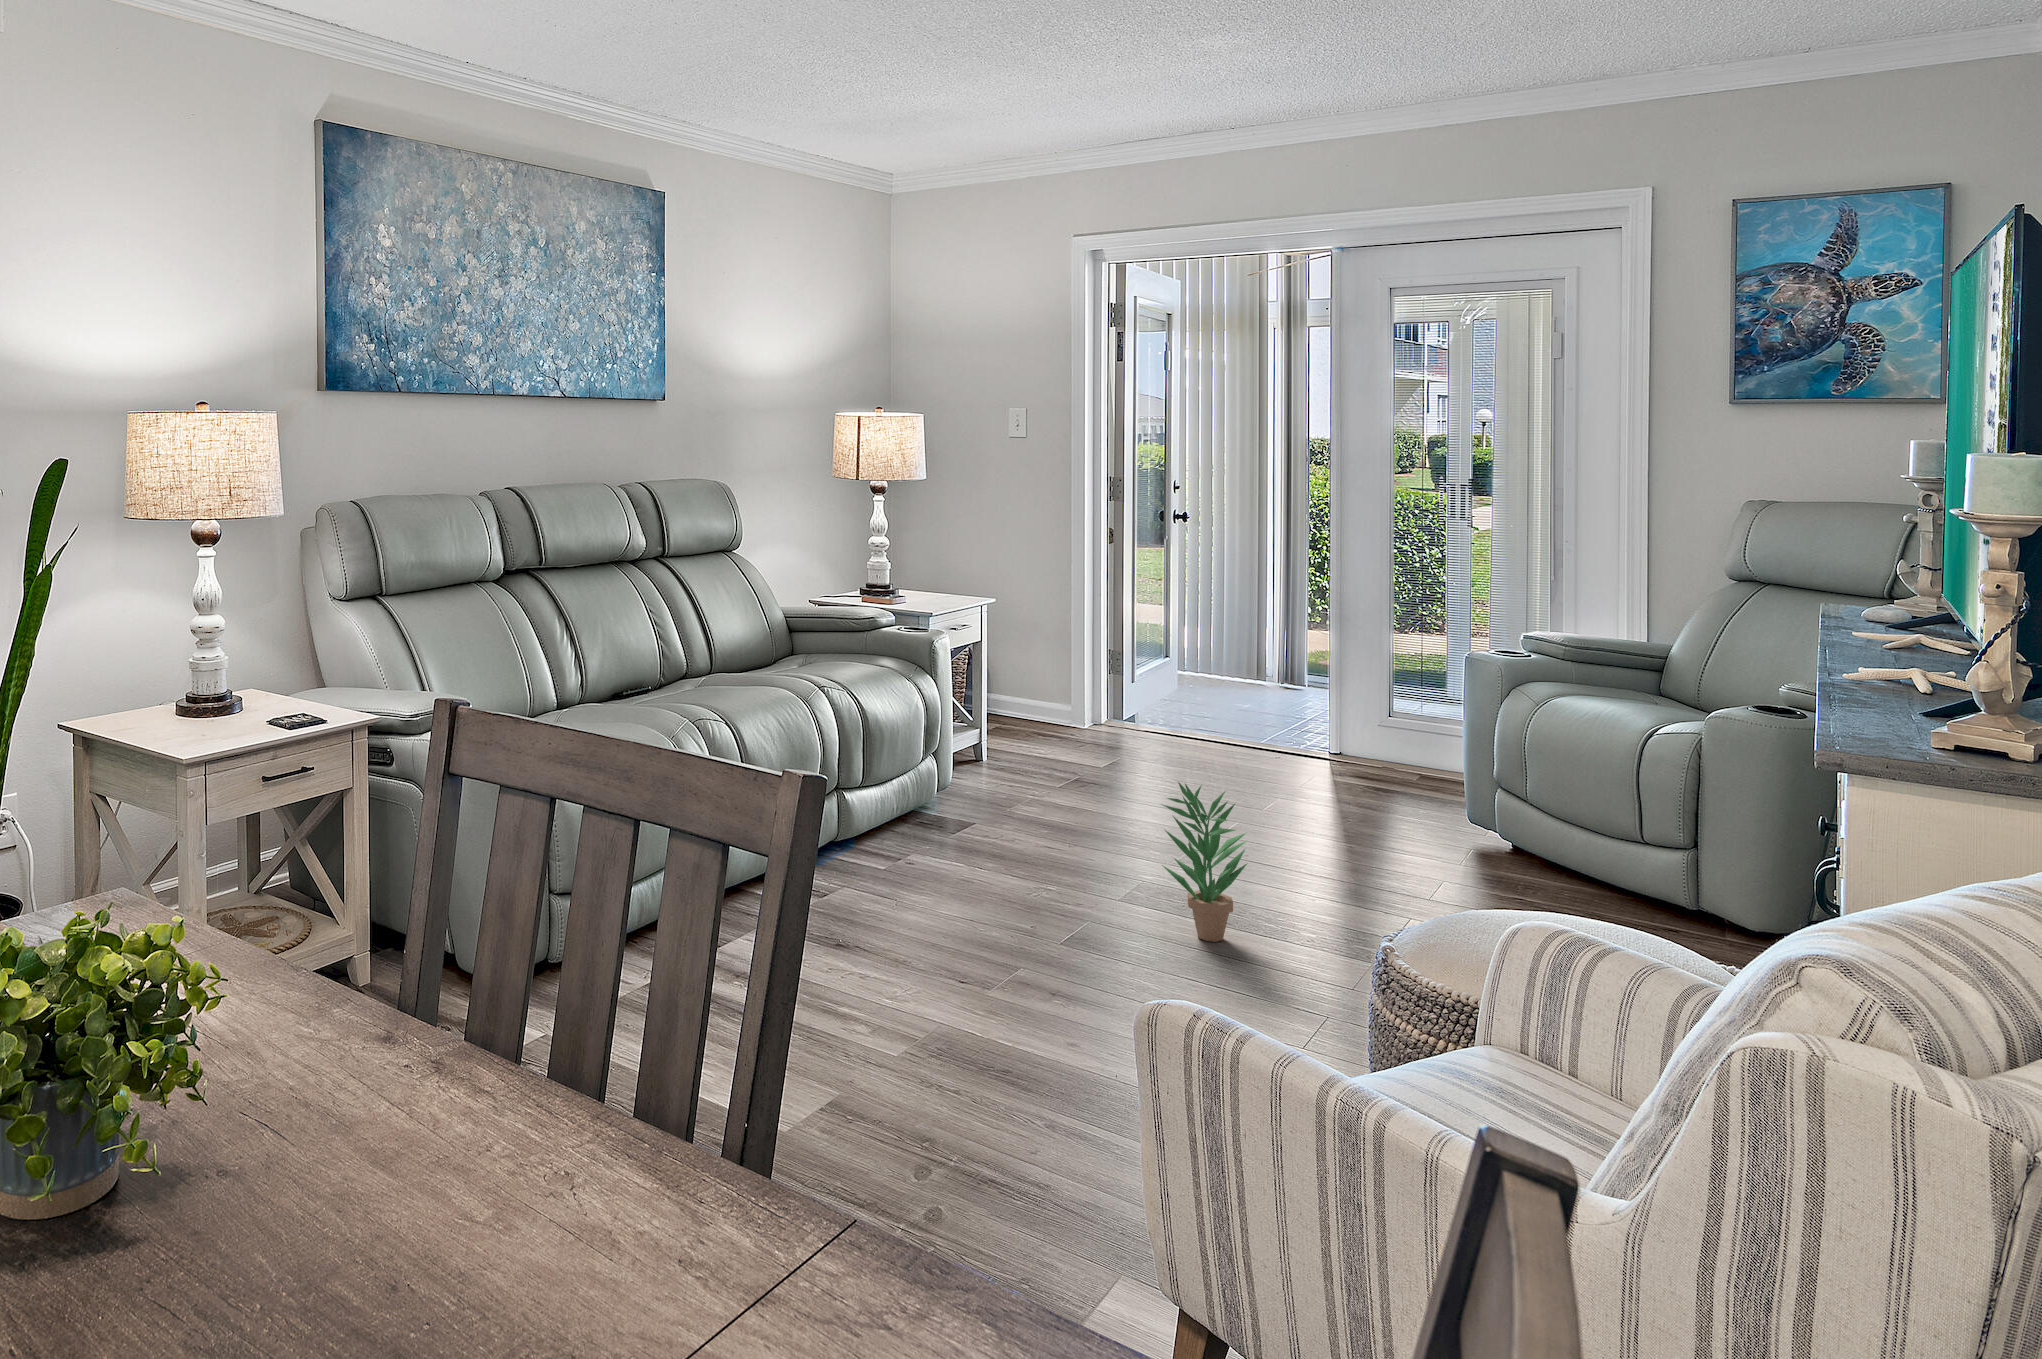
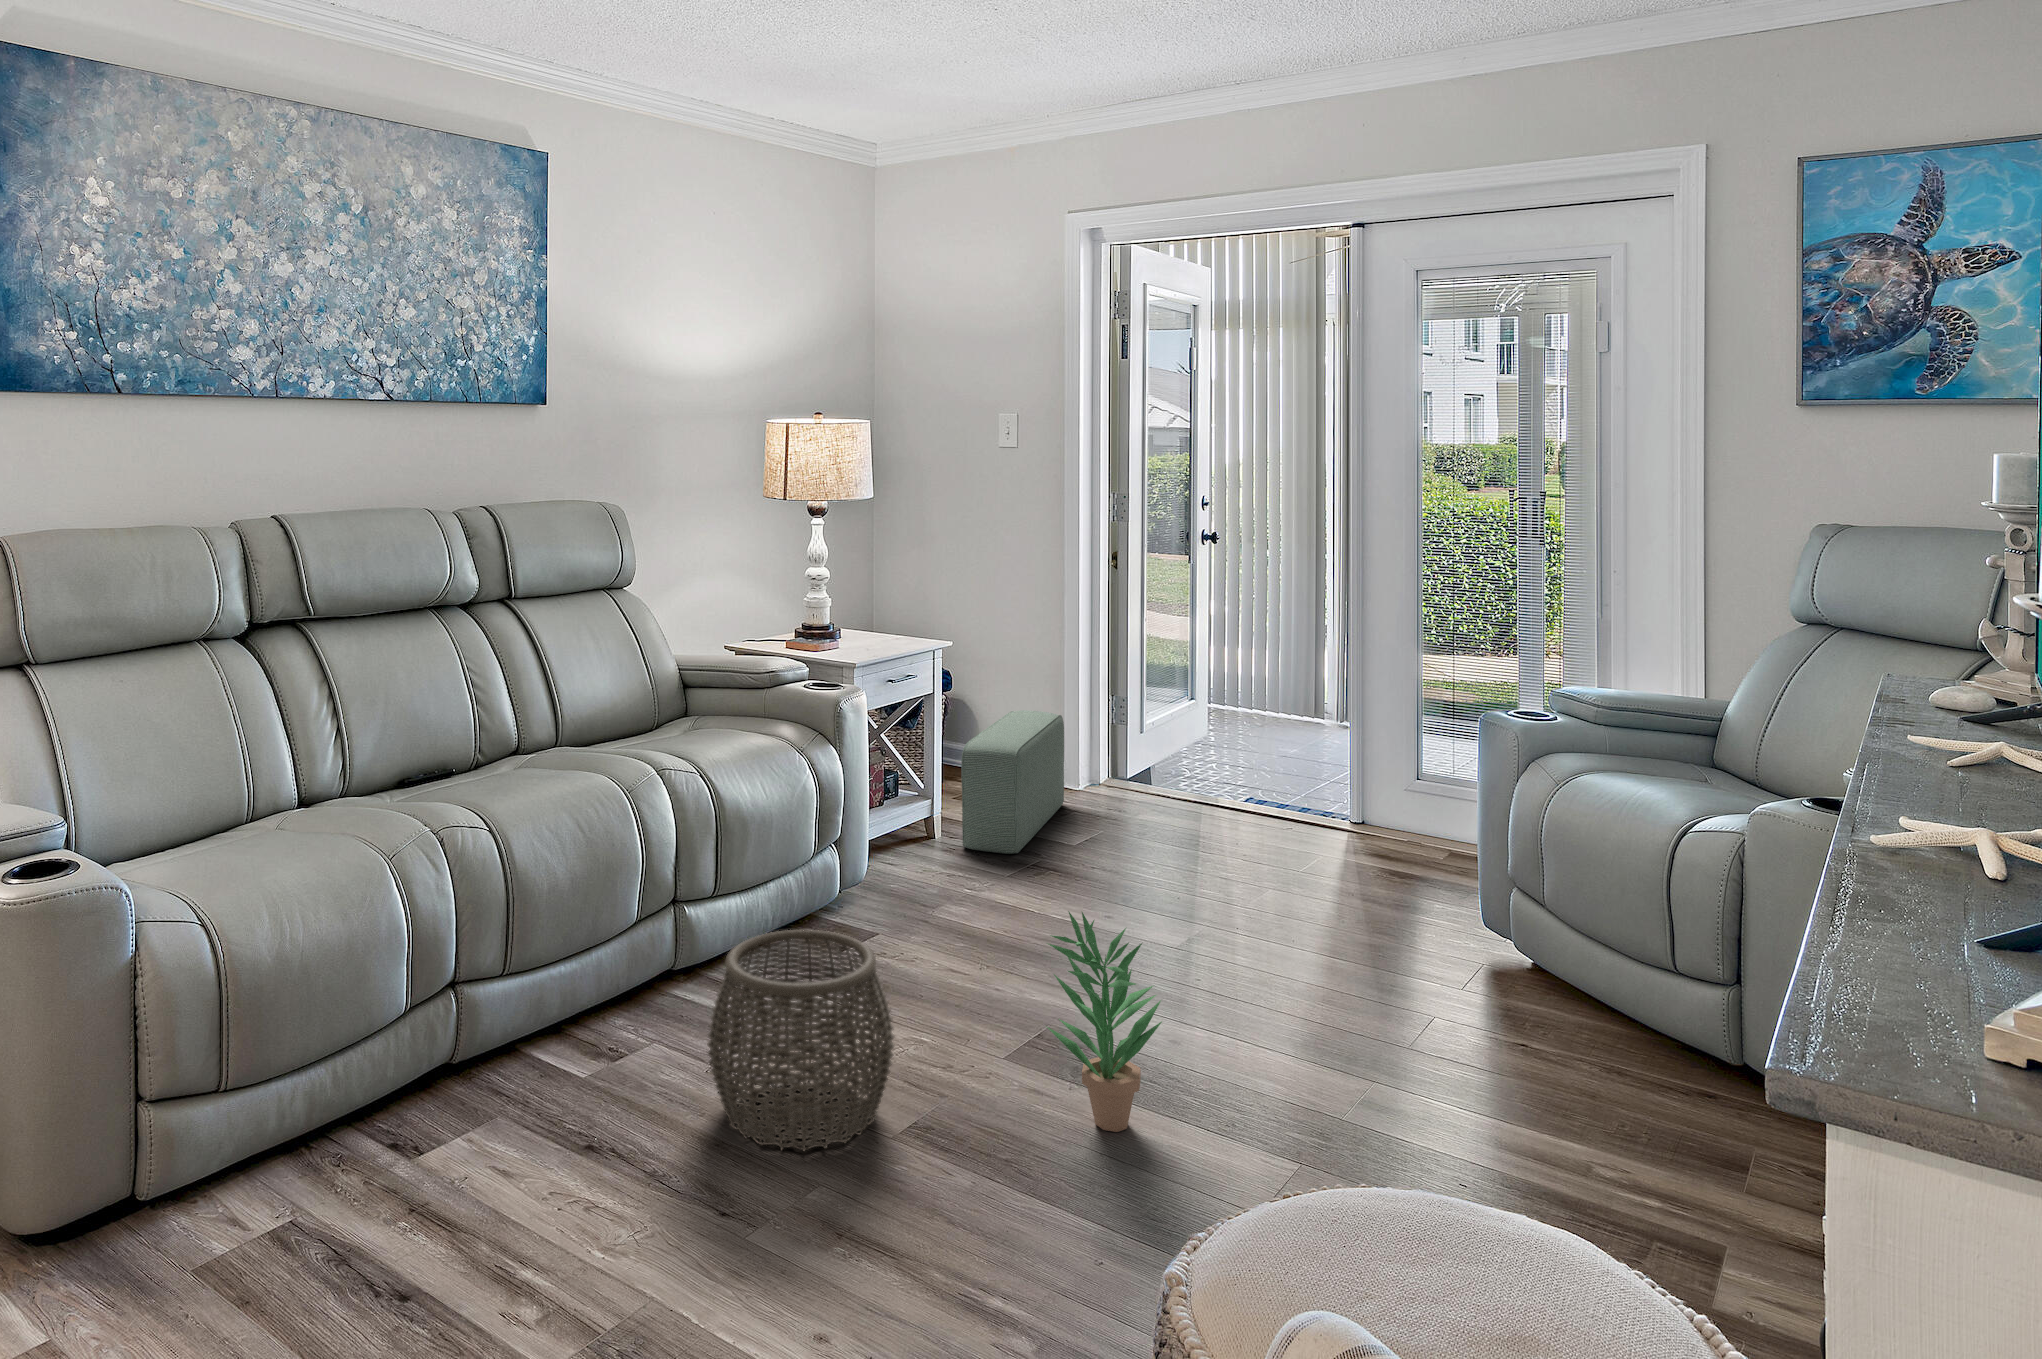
pouf: none [1010,661,1083,775] -> present [961,711,1064,854]
woven basket: none [907,799,1048,949] -> present [707,930,895,1151]

